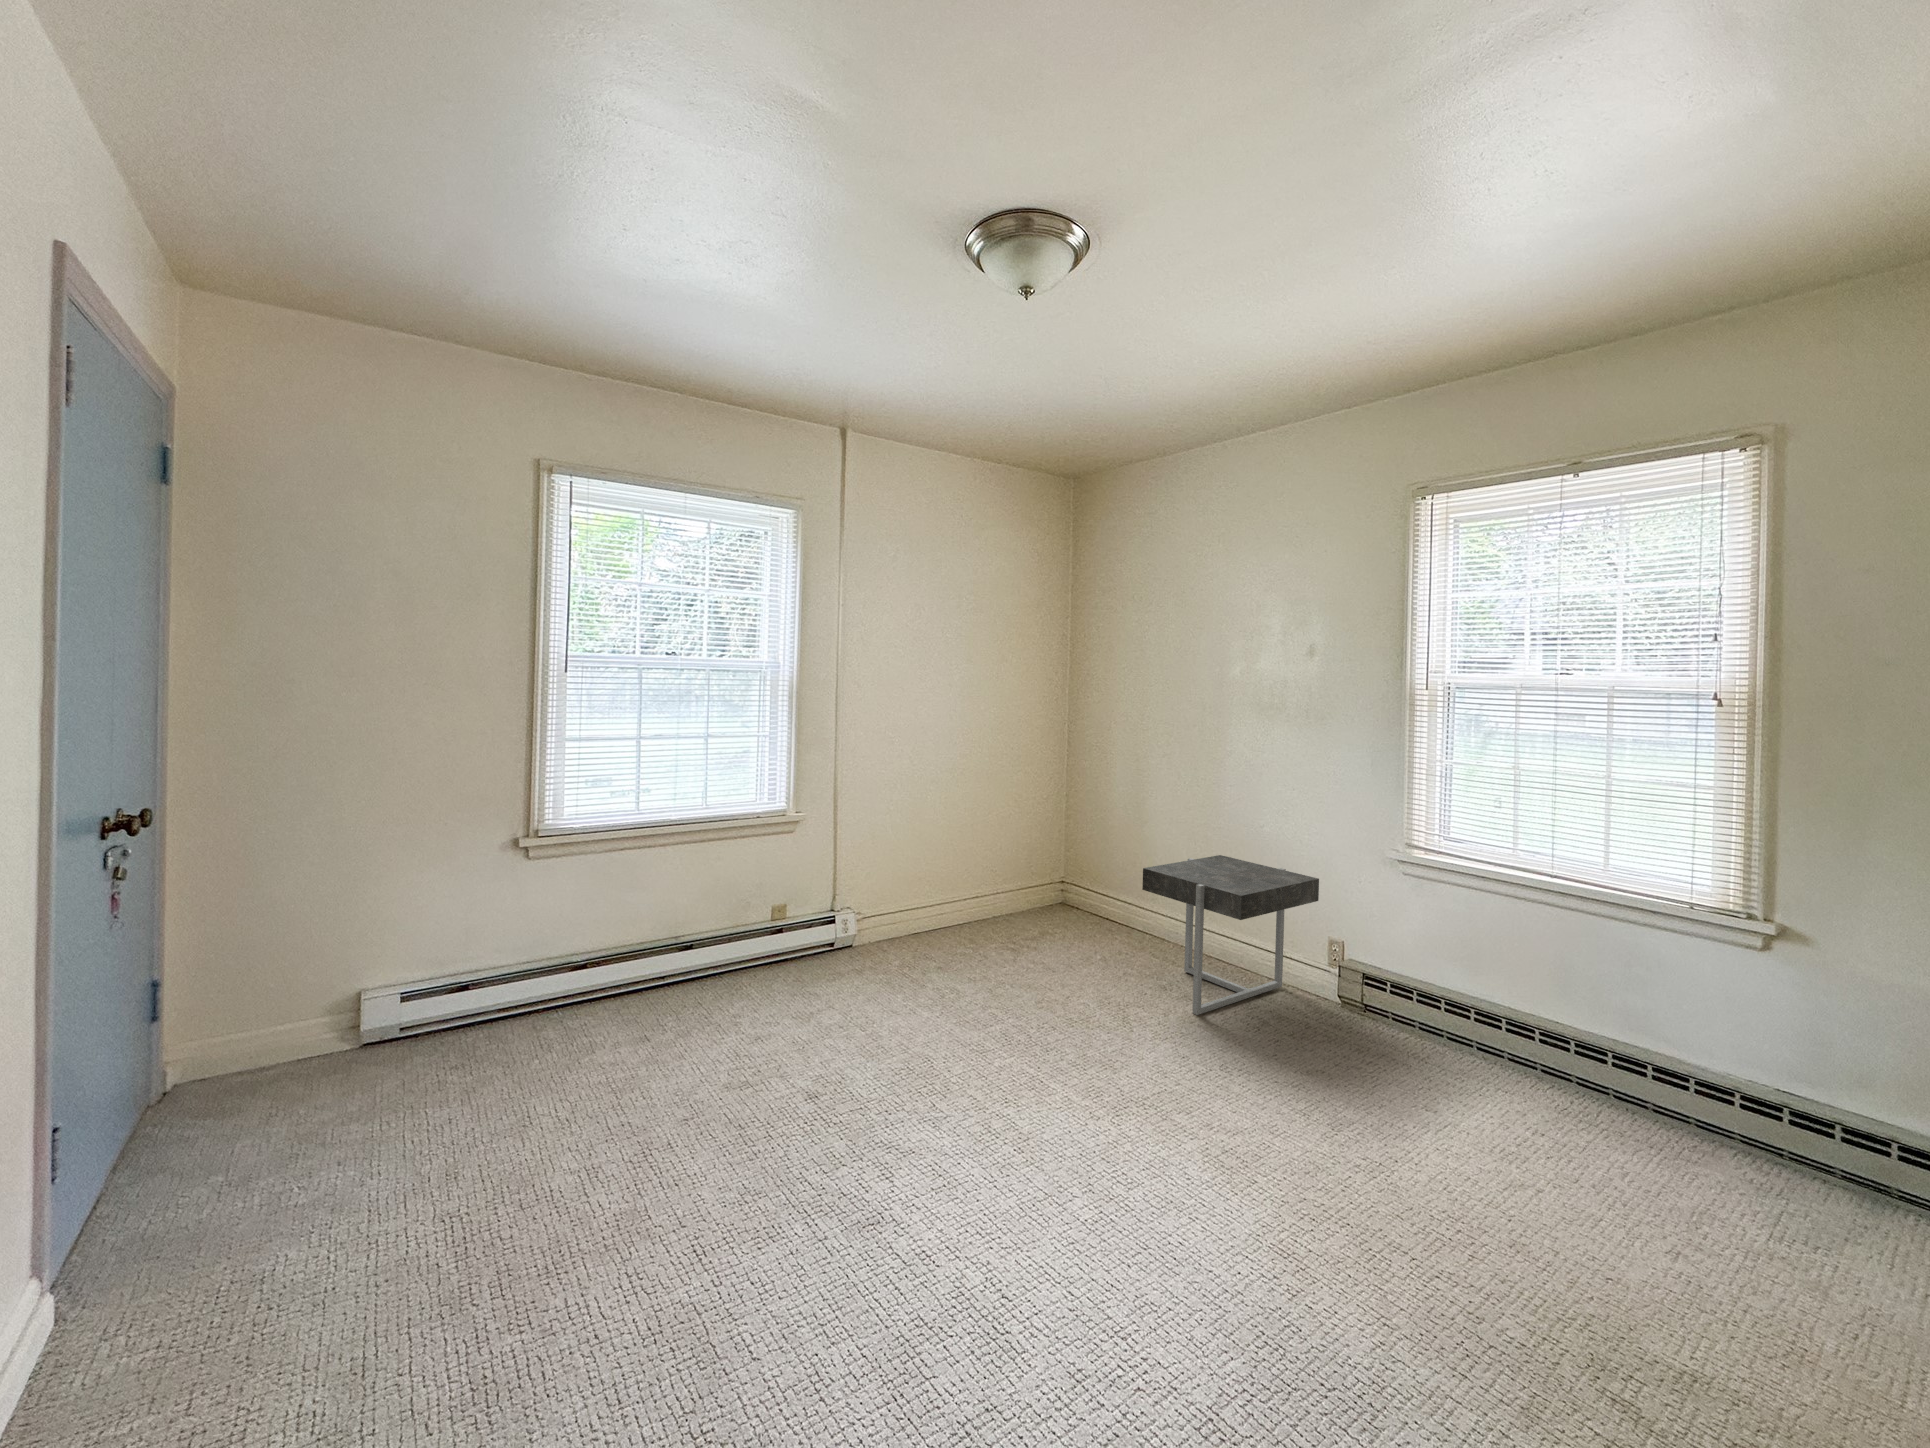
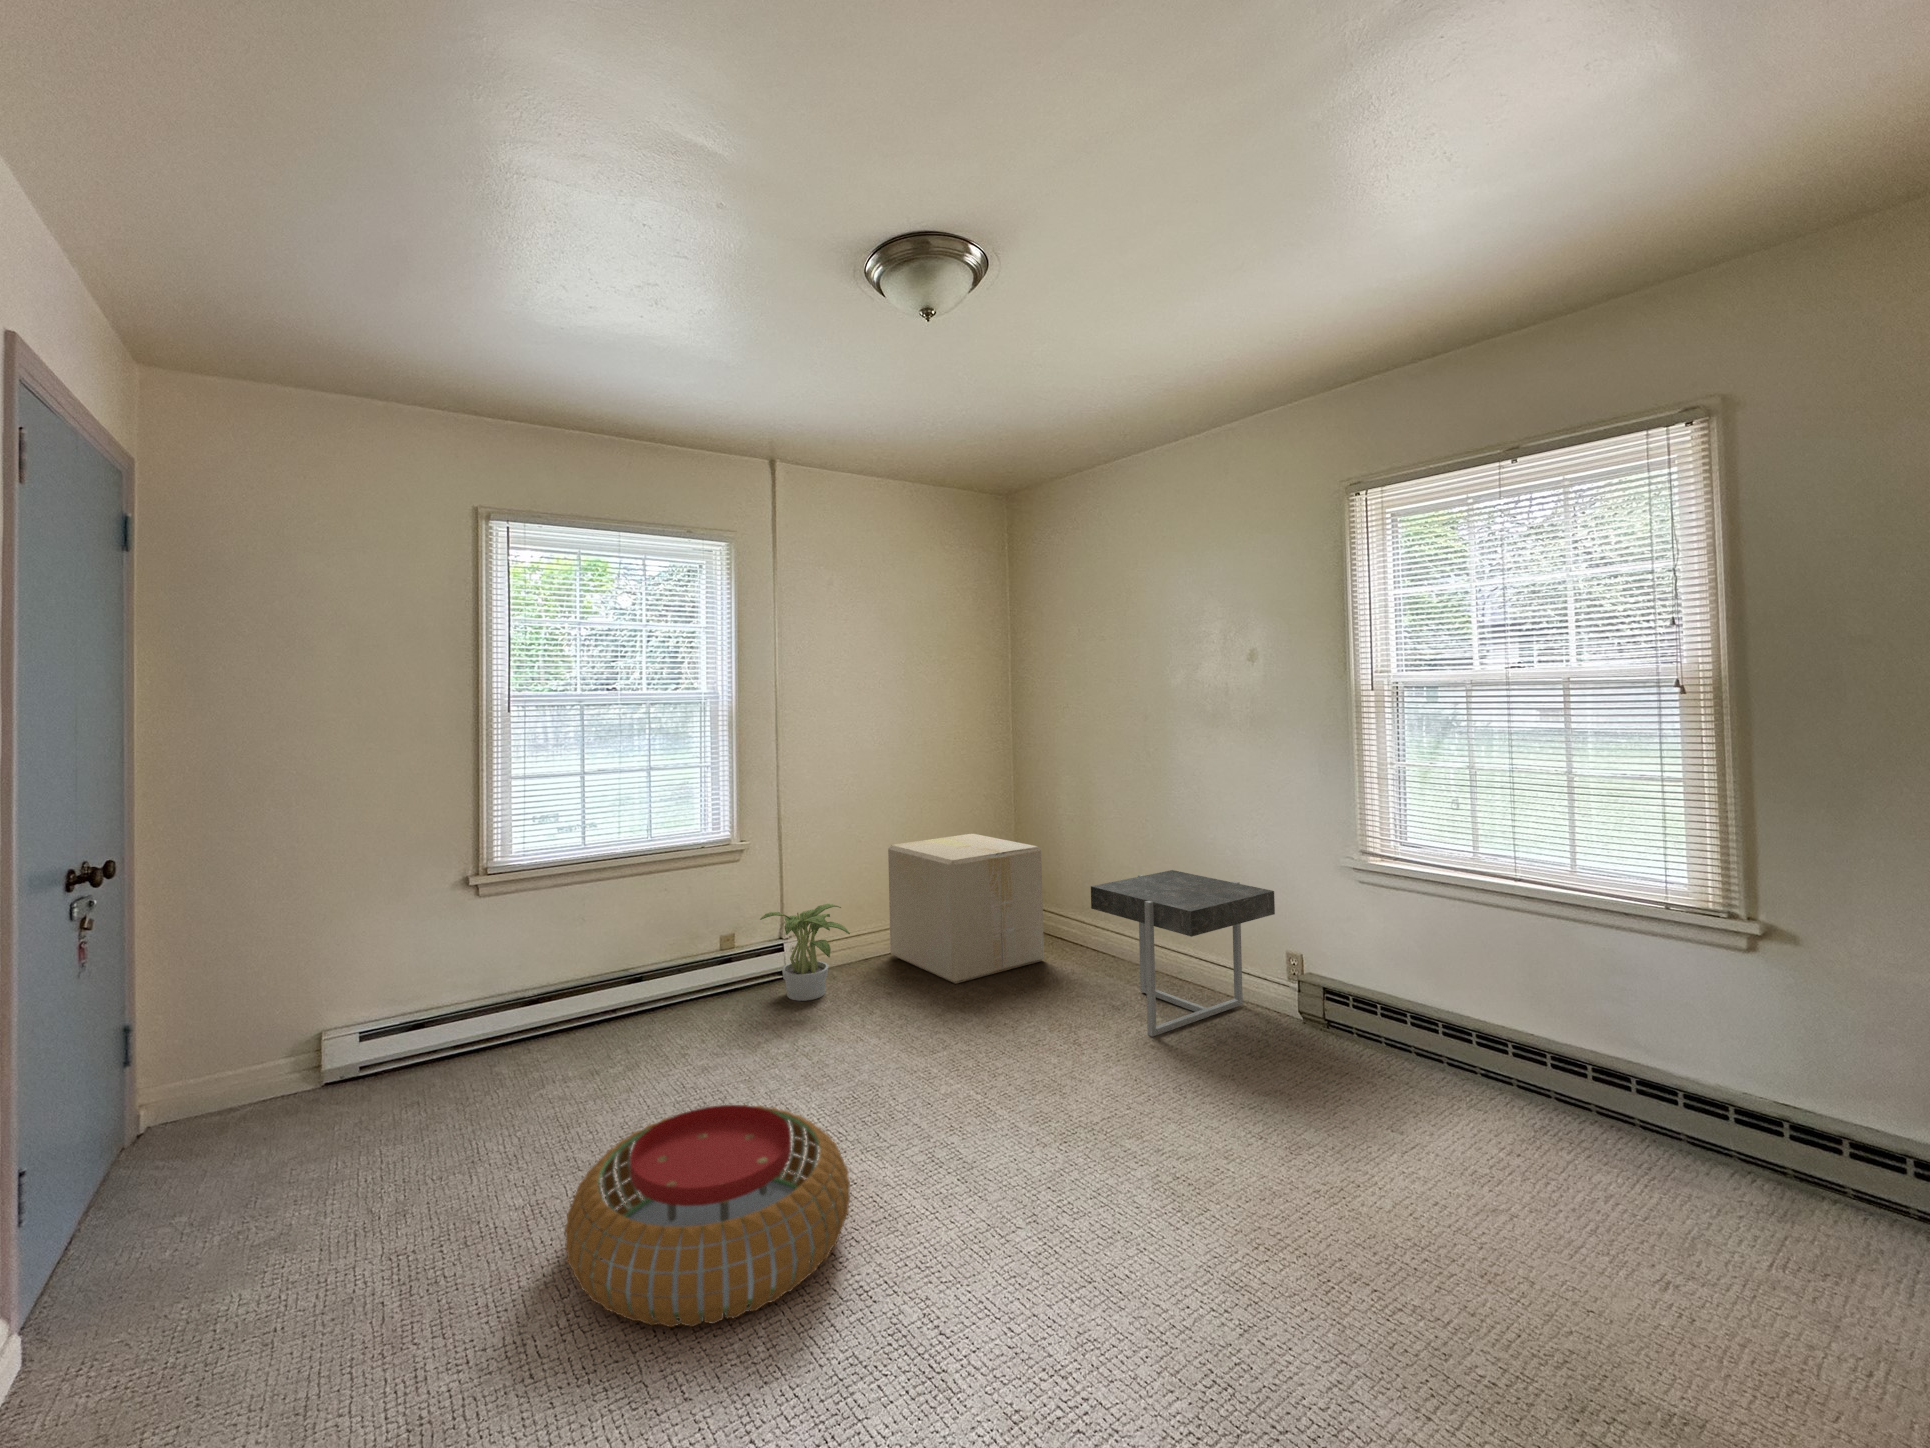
cardboard box: none [939,812,1093,959] -> present [888,834,1044,984]
potted plant: none [814,877,903,971] -> present [760,904,850,1001]
pouf: none [627,1072,912,1289] -> present [565,1105,850,1327]

